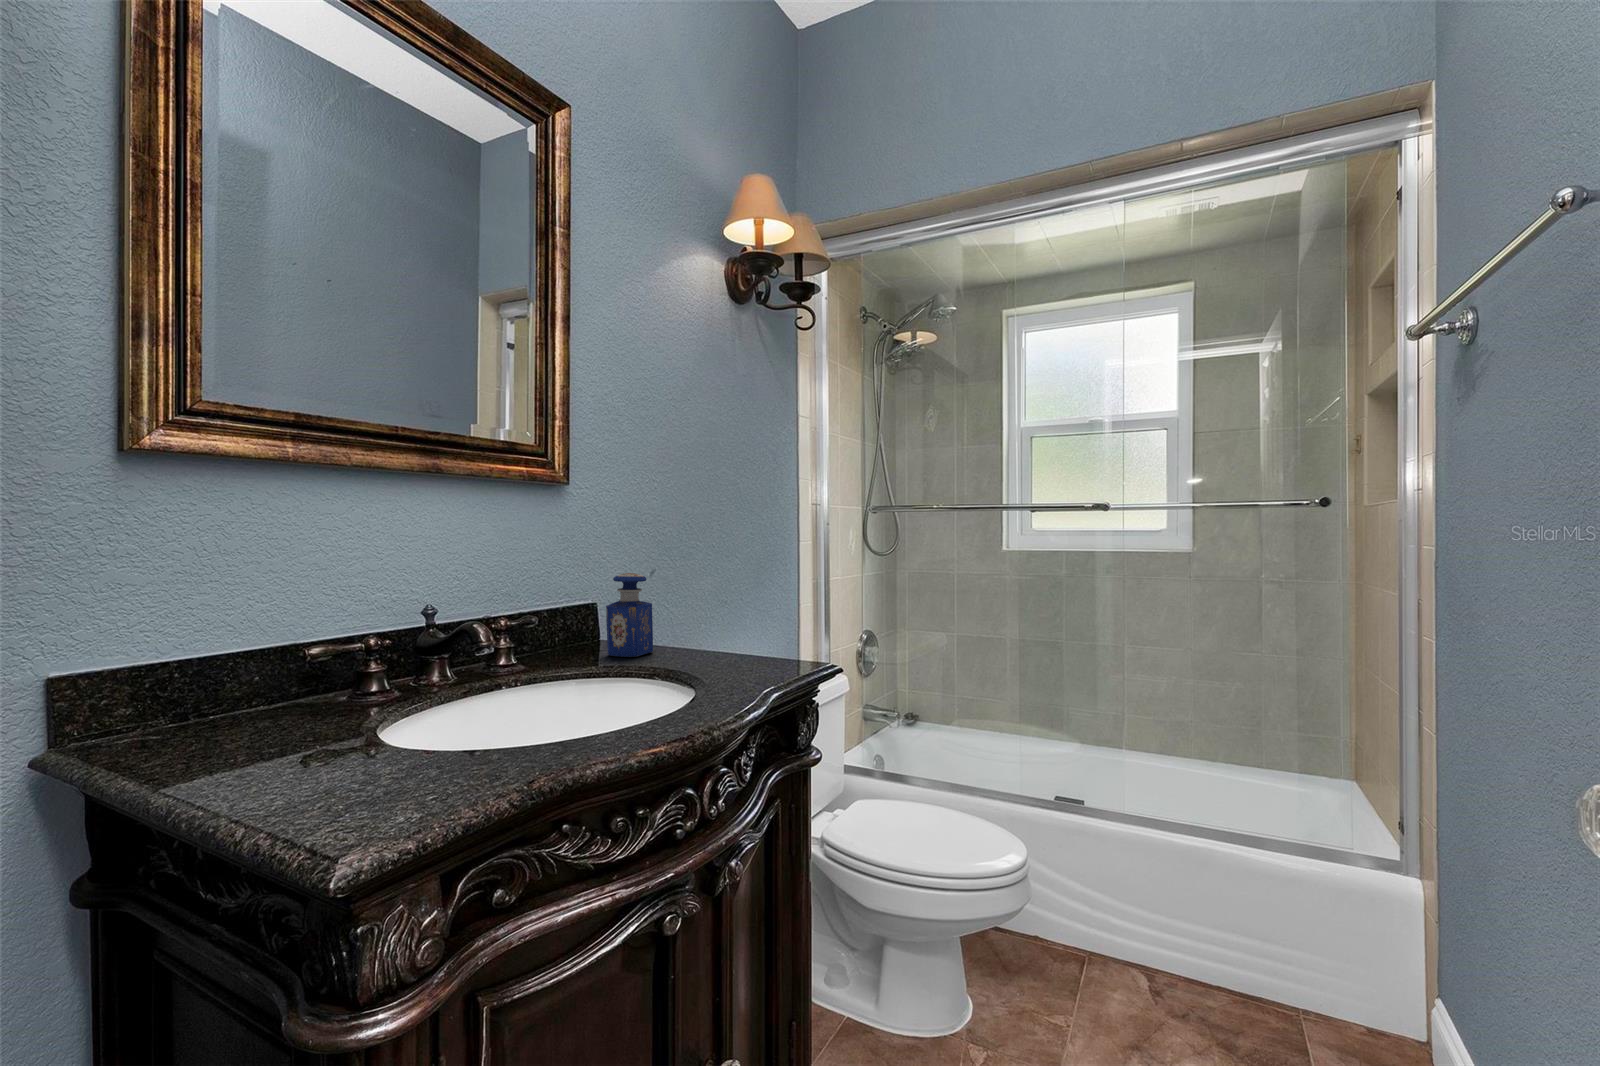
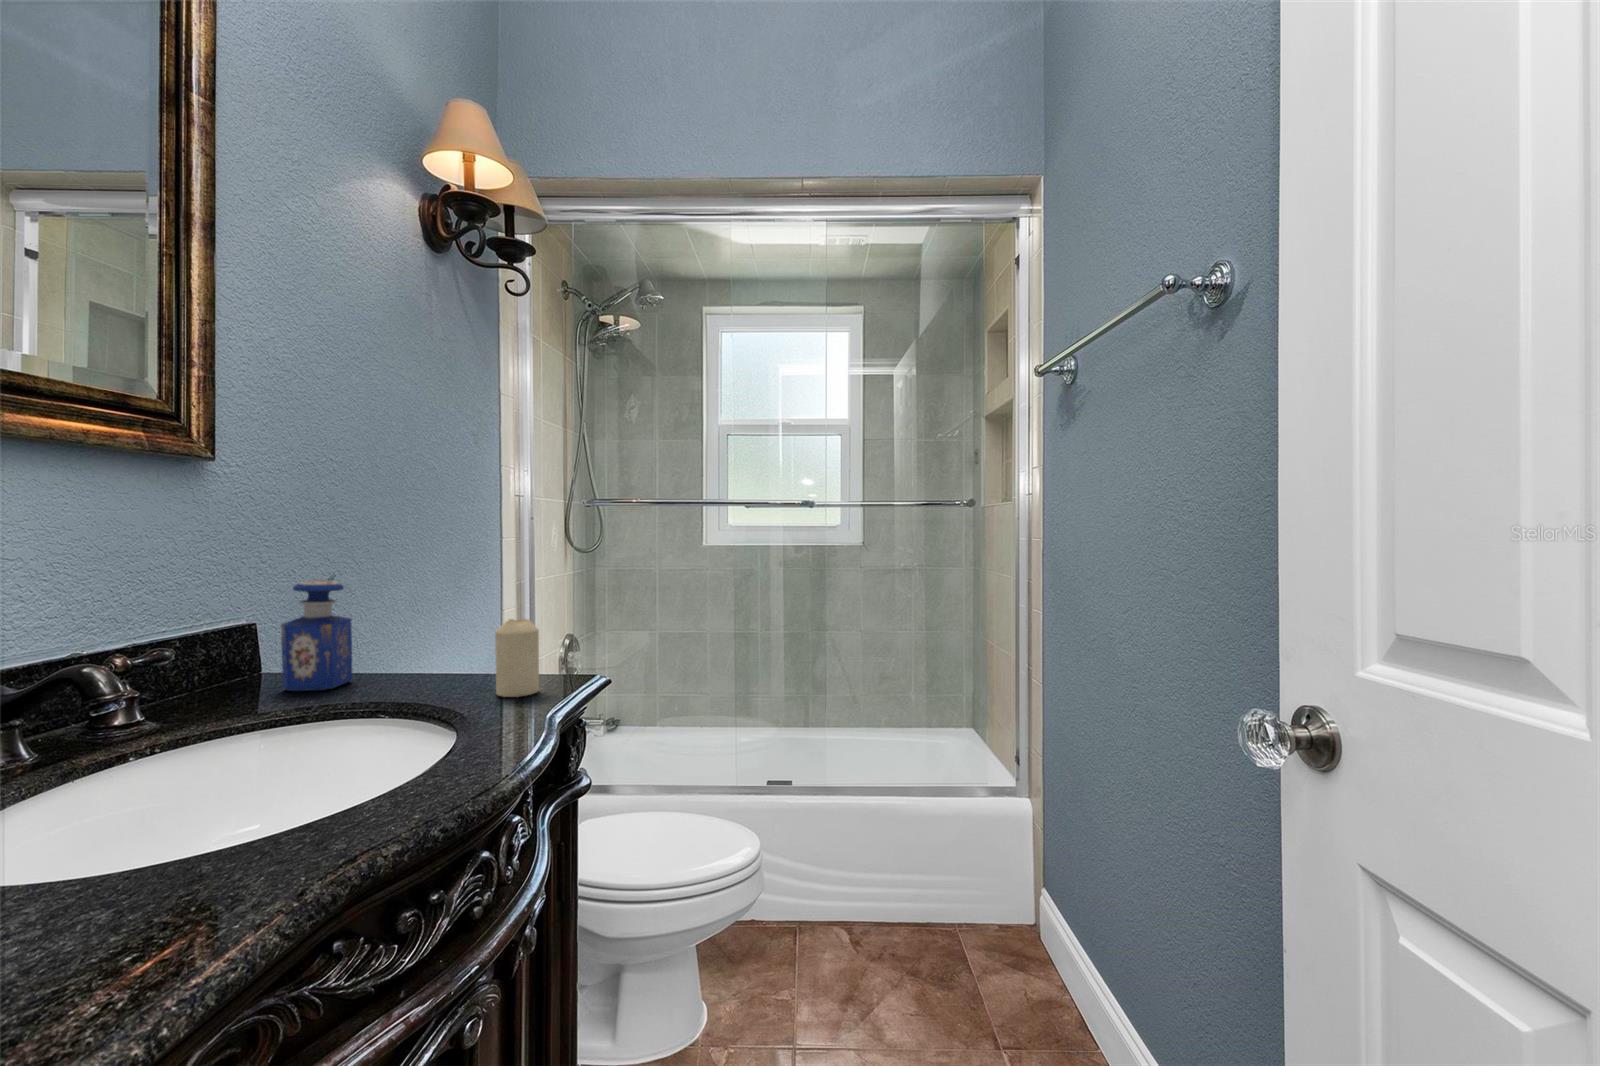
candle: none [739,608,774,673] -> present [495,619,539,697]

